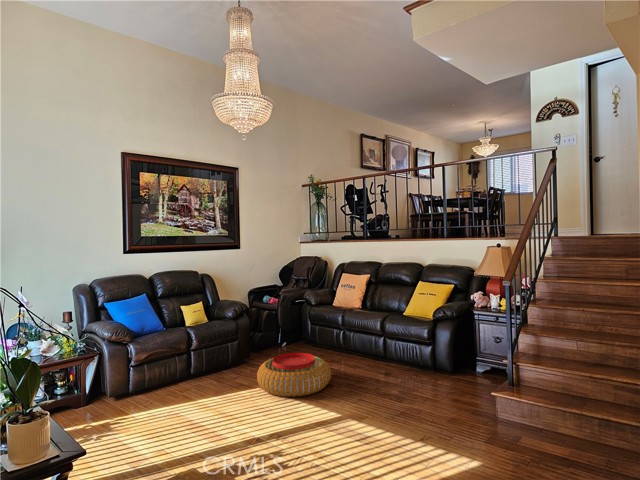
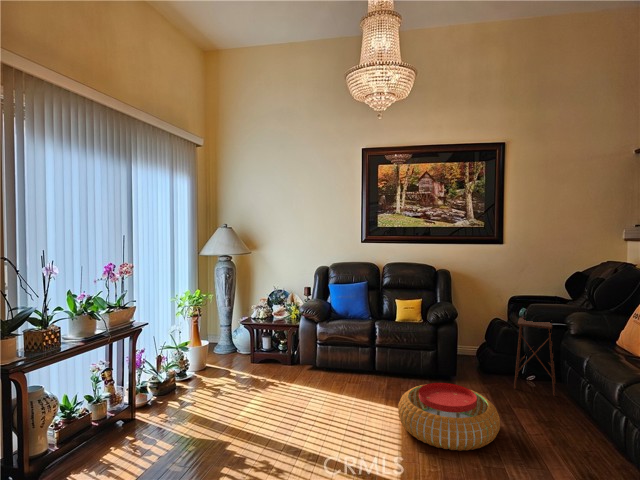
side table: none [273,301,307,355] -> present [514,318,556,396]

